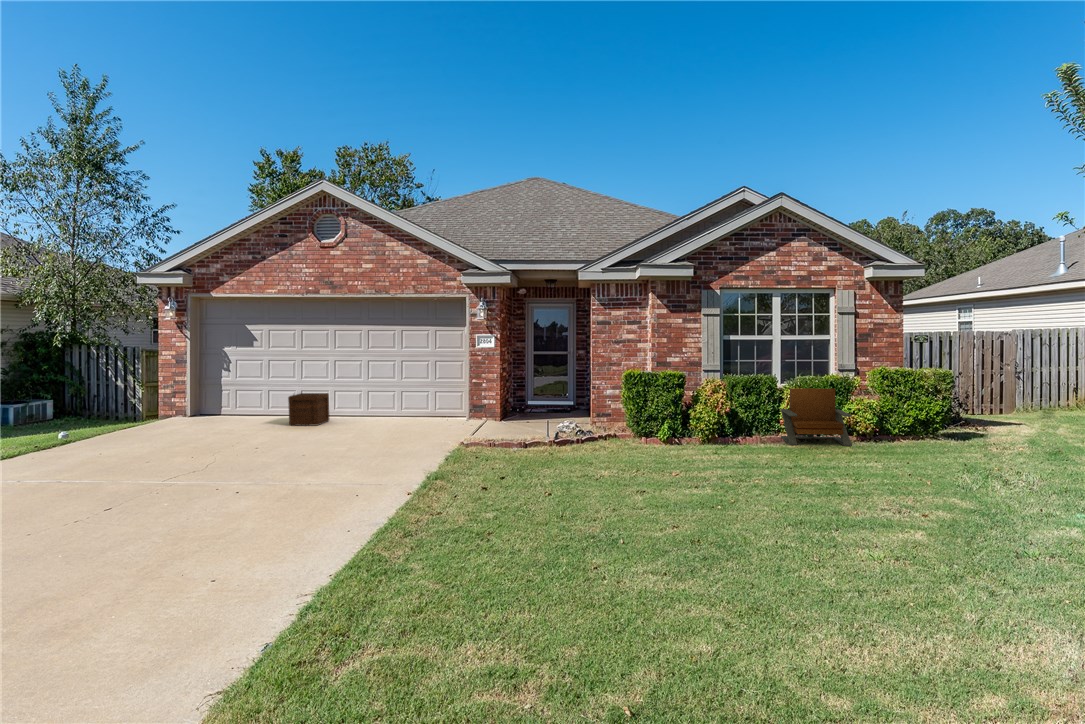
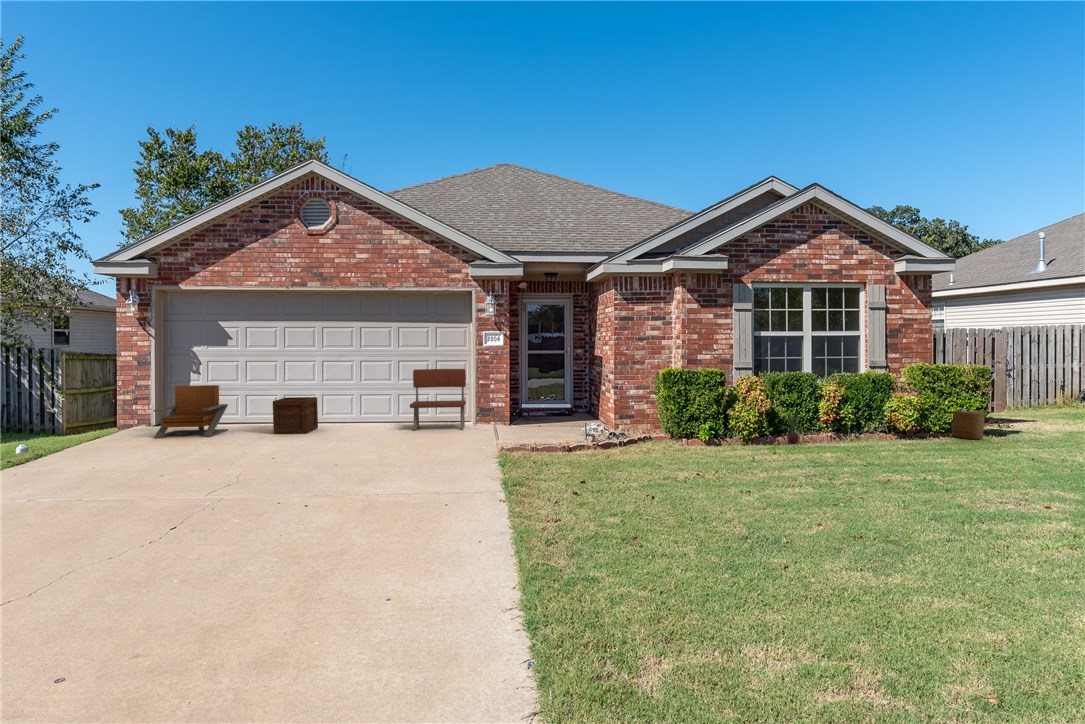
bench: none [407,369,460,425] -> present [410,369,466,431]
lounge chair: present [781,388,852,446] -> present [153,385,228,438]
decorative plant: none [732,410,764,441] -> present [783,411,800,443]
woven basket: none [909,412,940,441] -> present [952,410,985,439]

